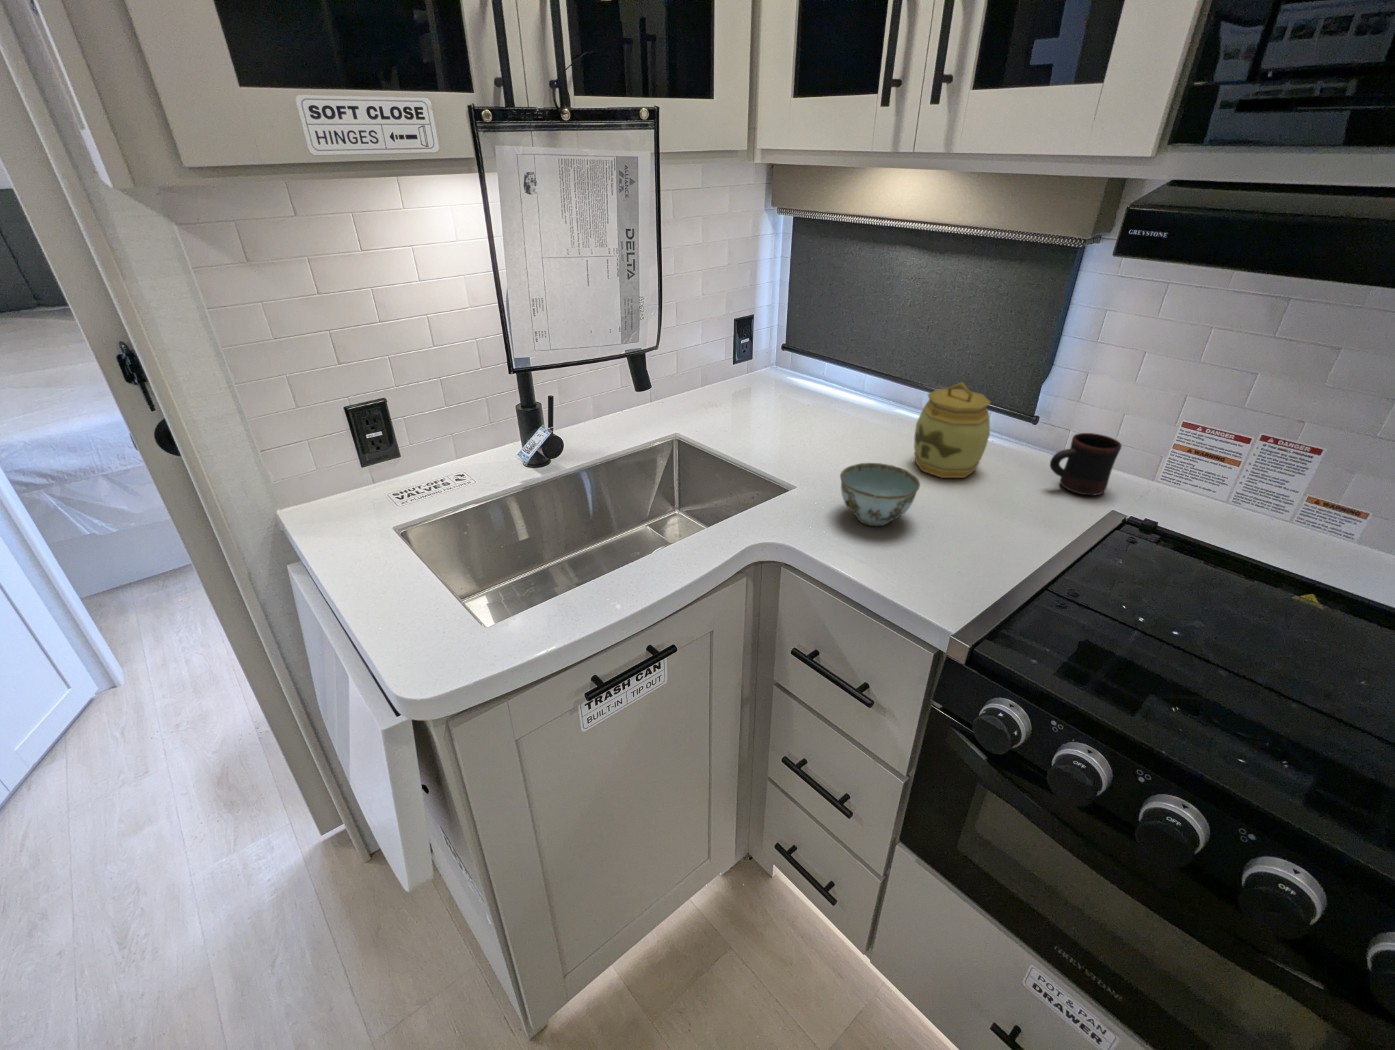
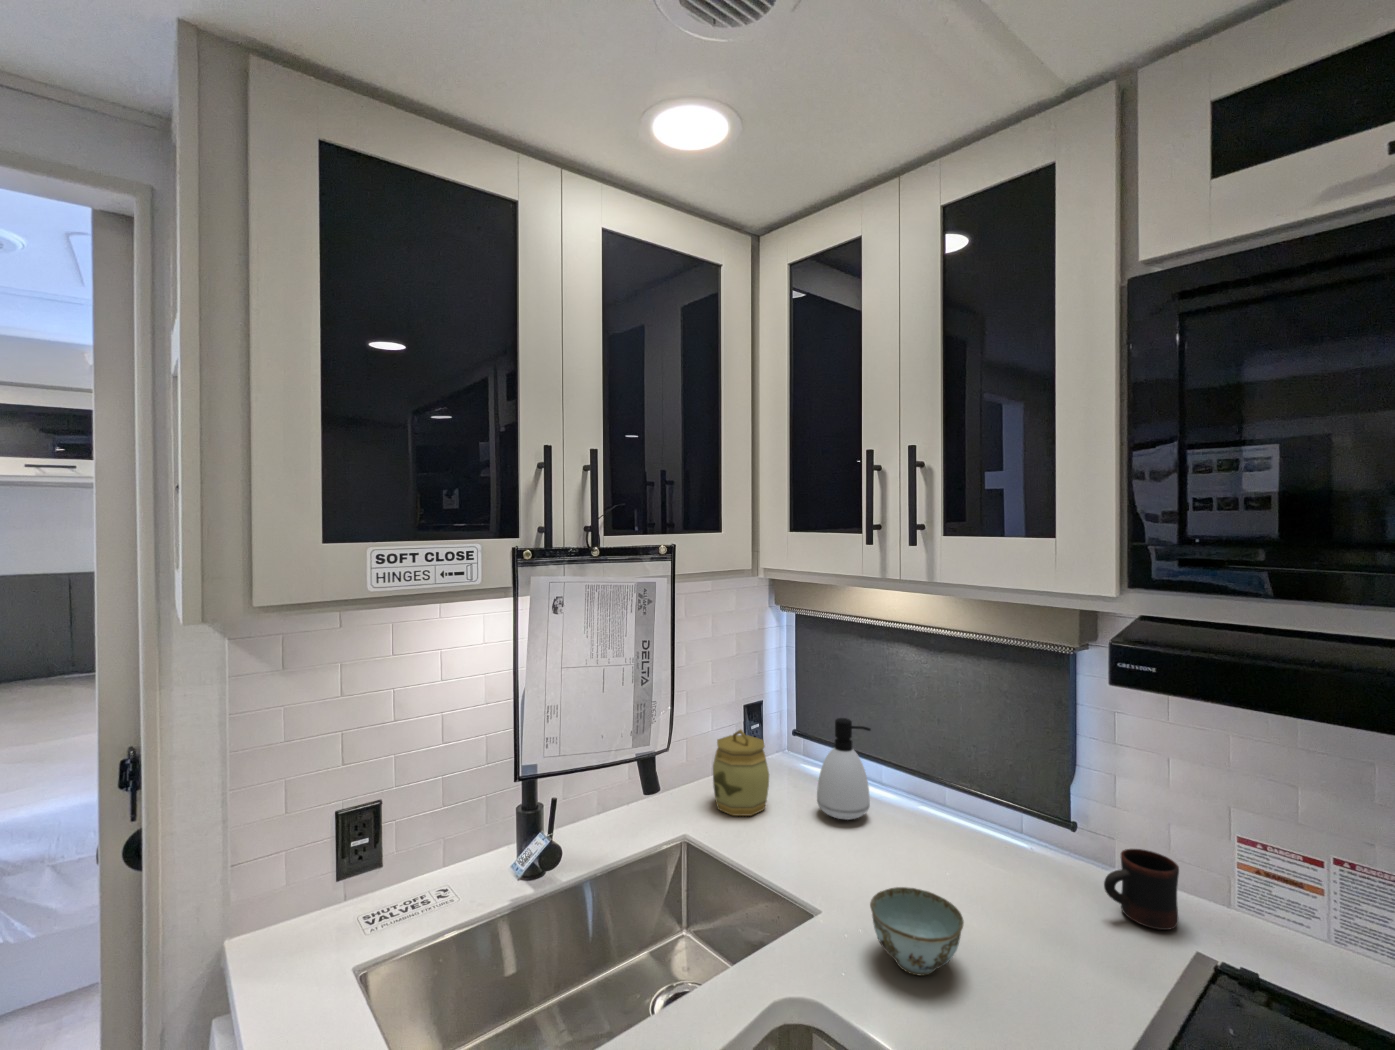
soap dispenser: none [801,323,860,419] -> present [817,718,871,820]
jar: present [914,382,990,478] -> present [713,730,769,816]

